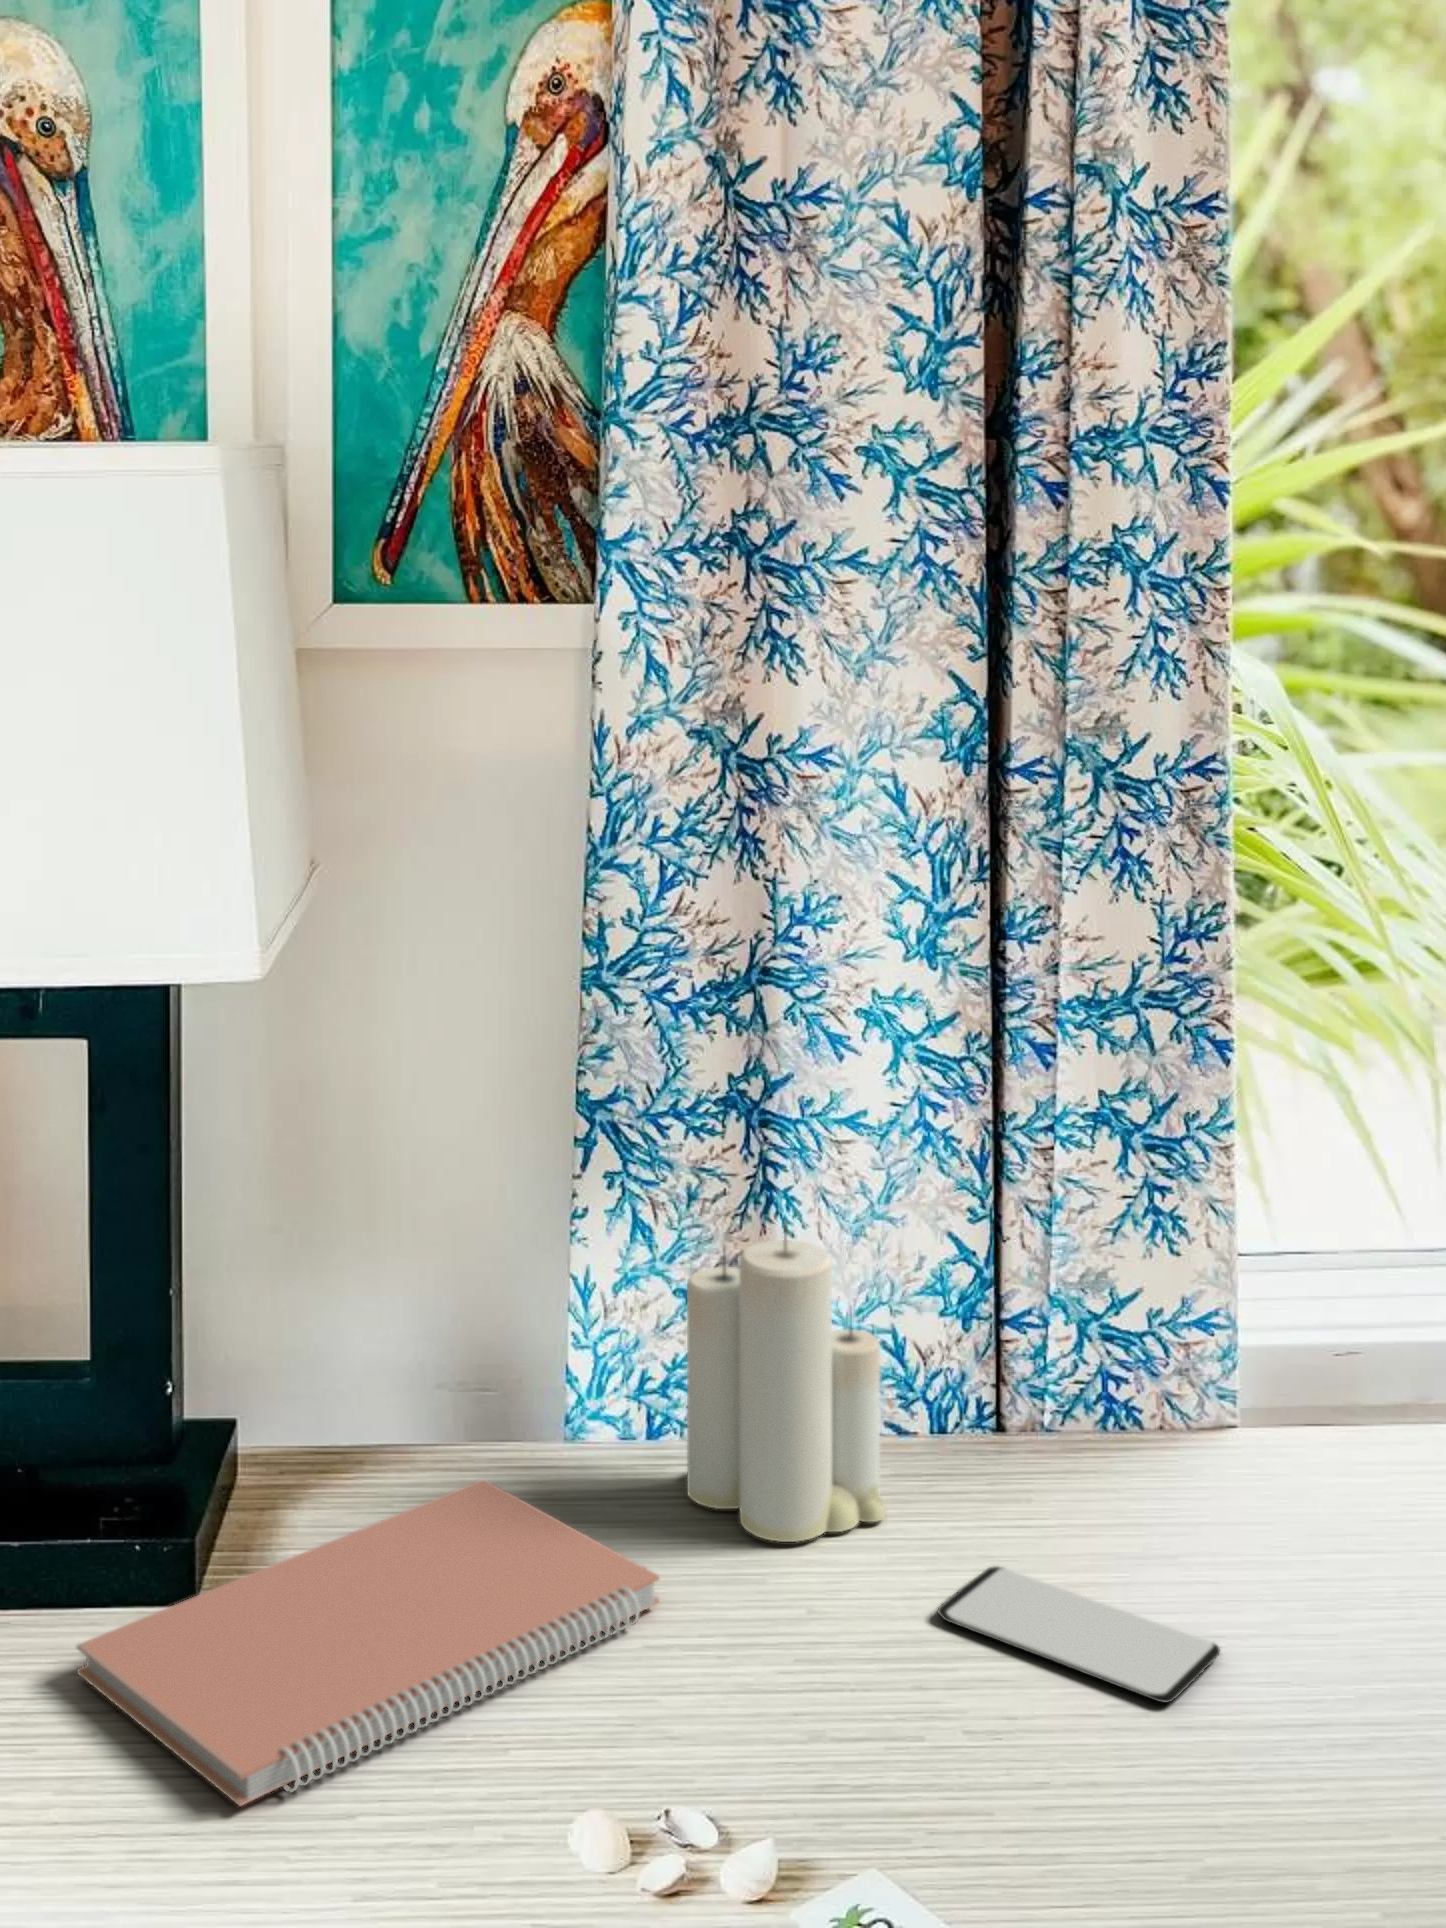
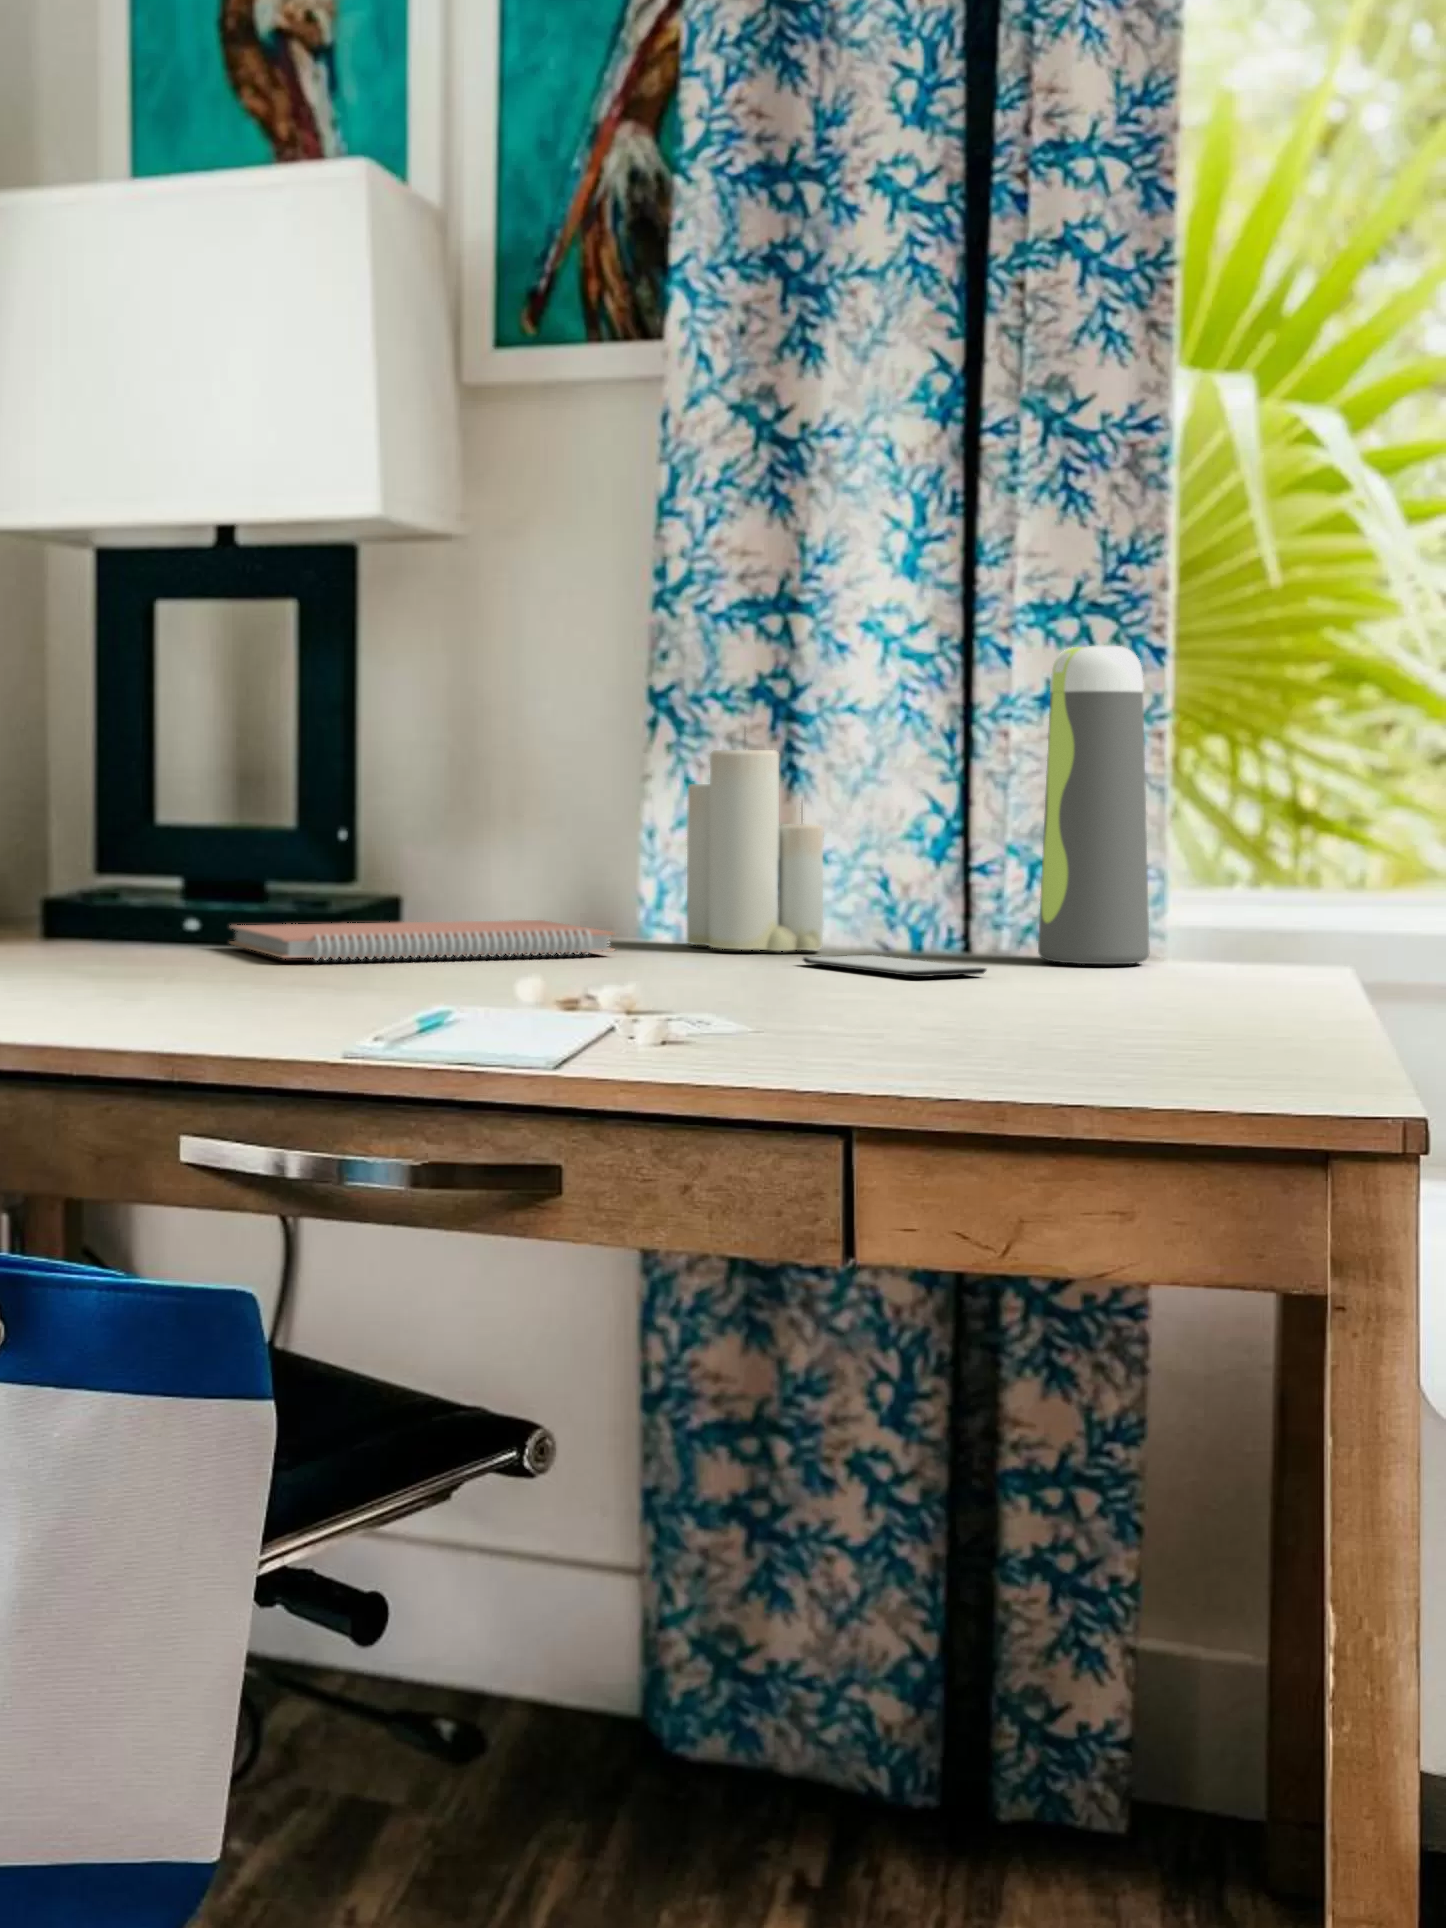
water bottle: none [1168,1108,1308,1542] -> present [1038,646,1150,964]

